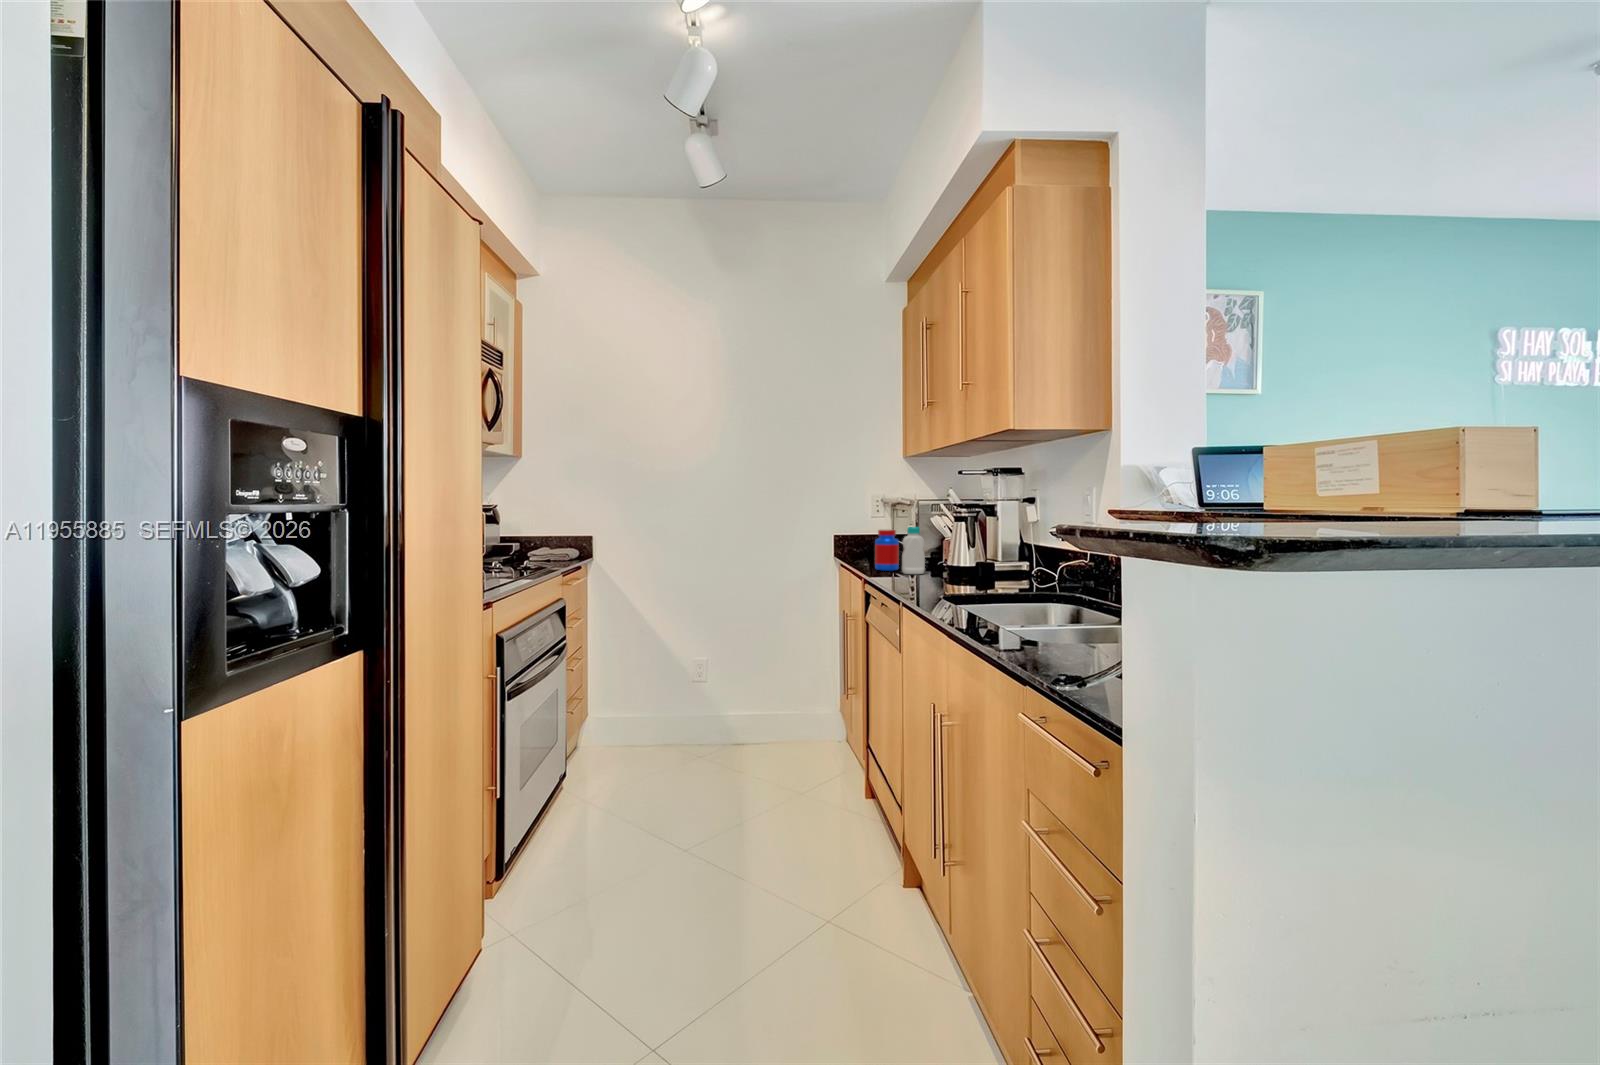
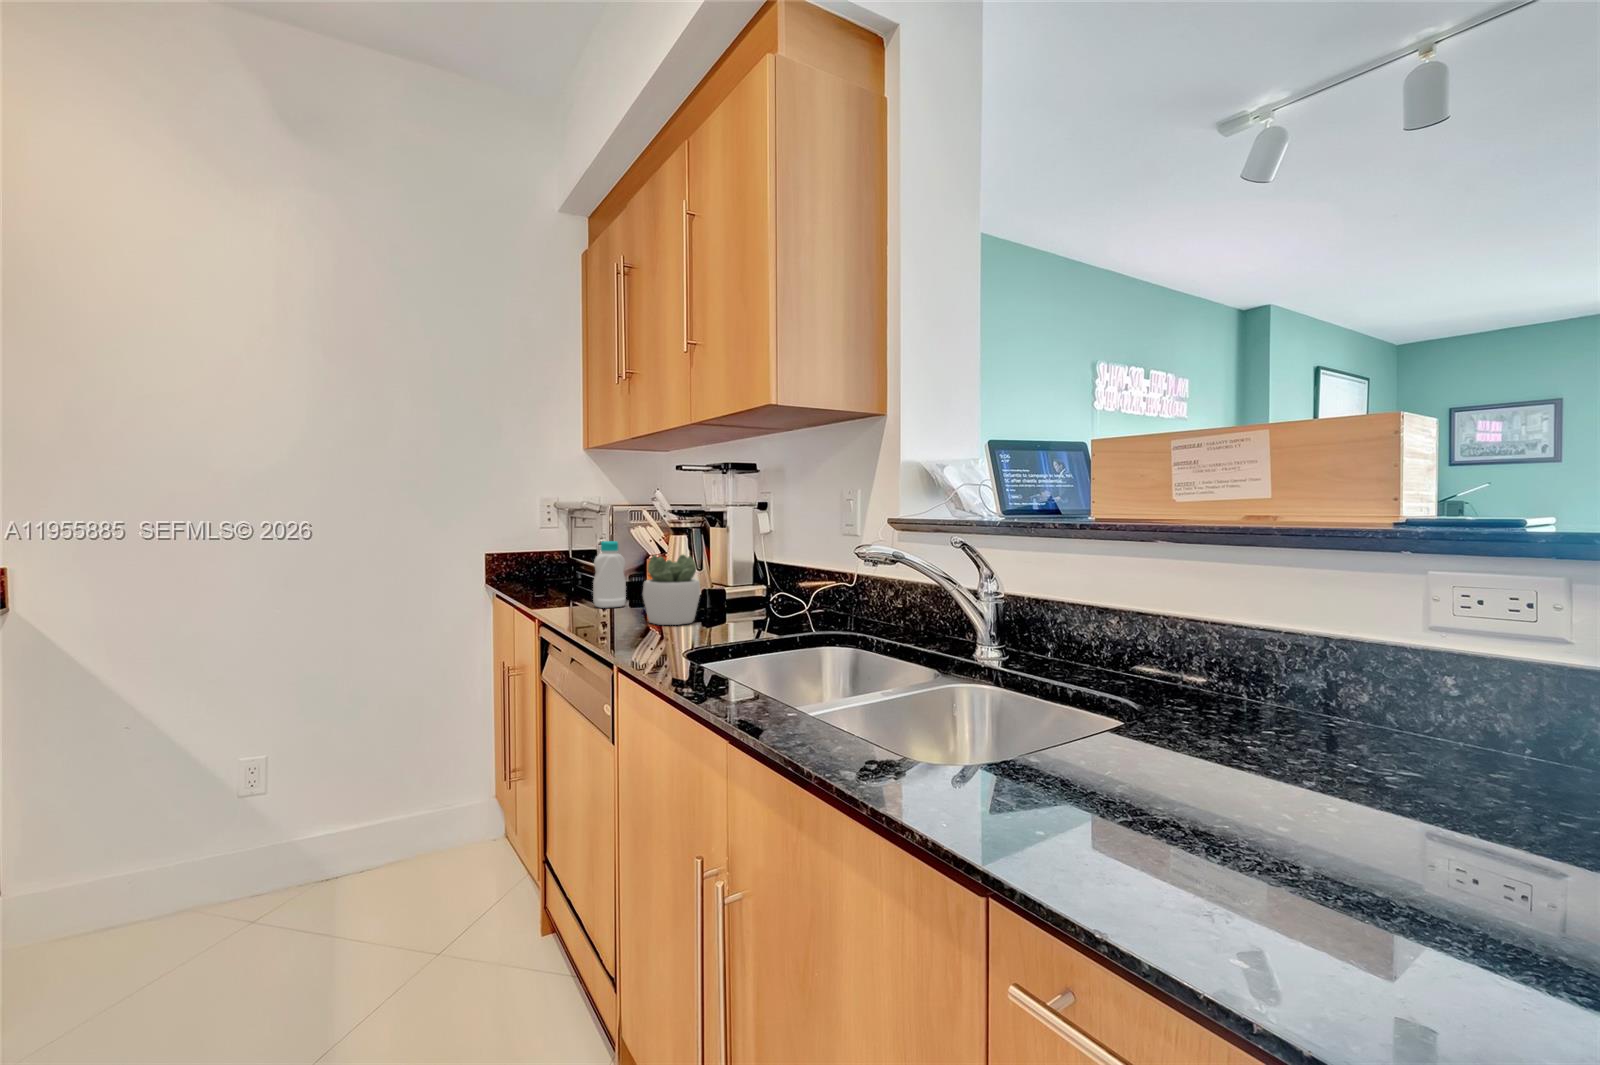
jar: present [875,530,899,571] -> none [552,545,587,603]
succulent plant: none [931,536,974,586] -> present [643,555,700,625]

